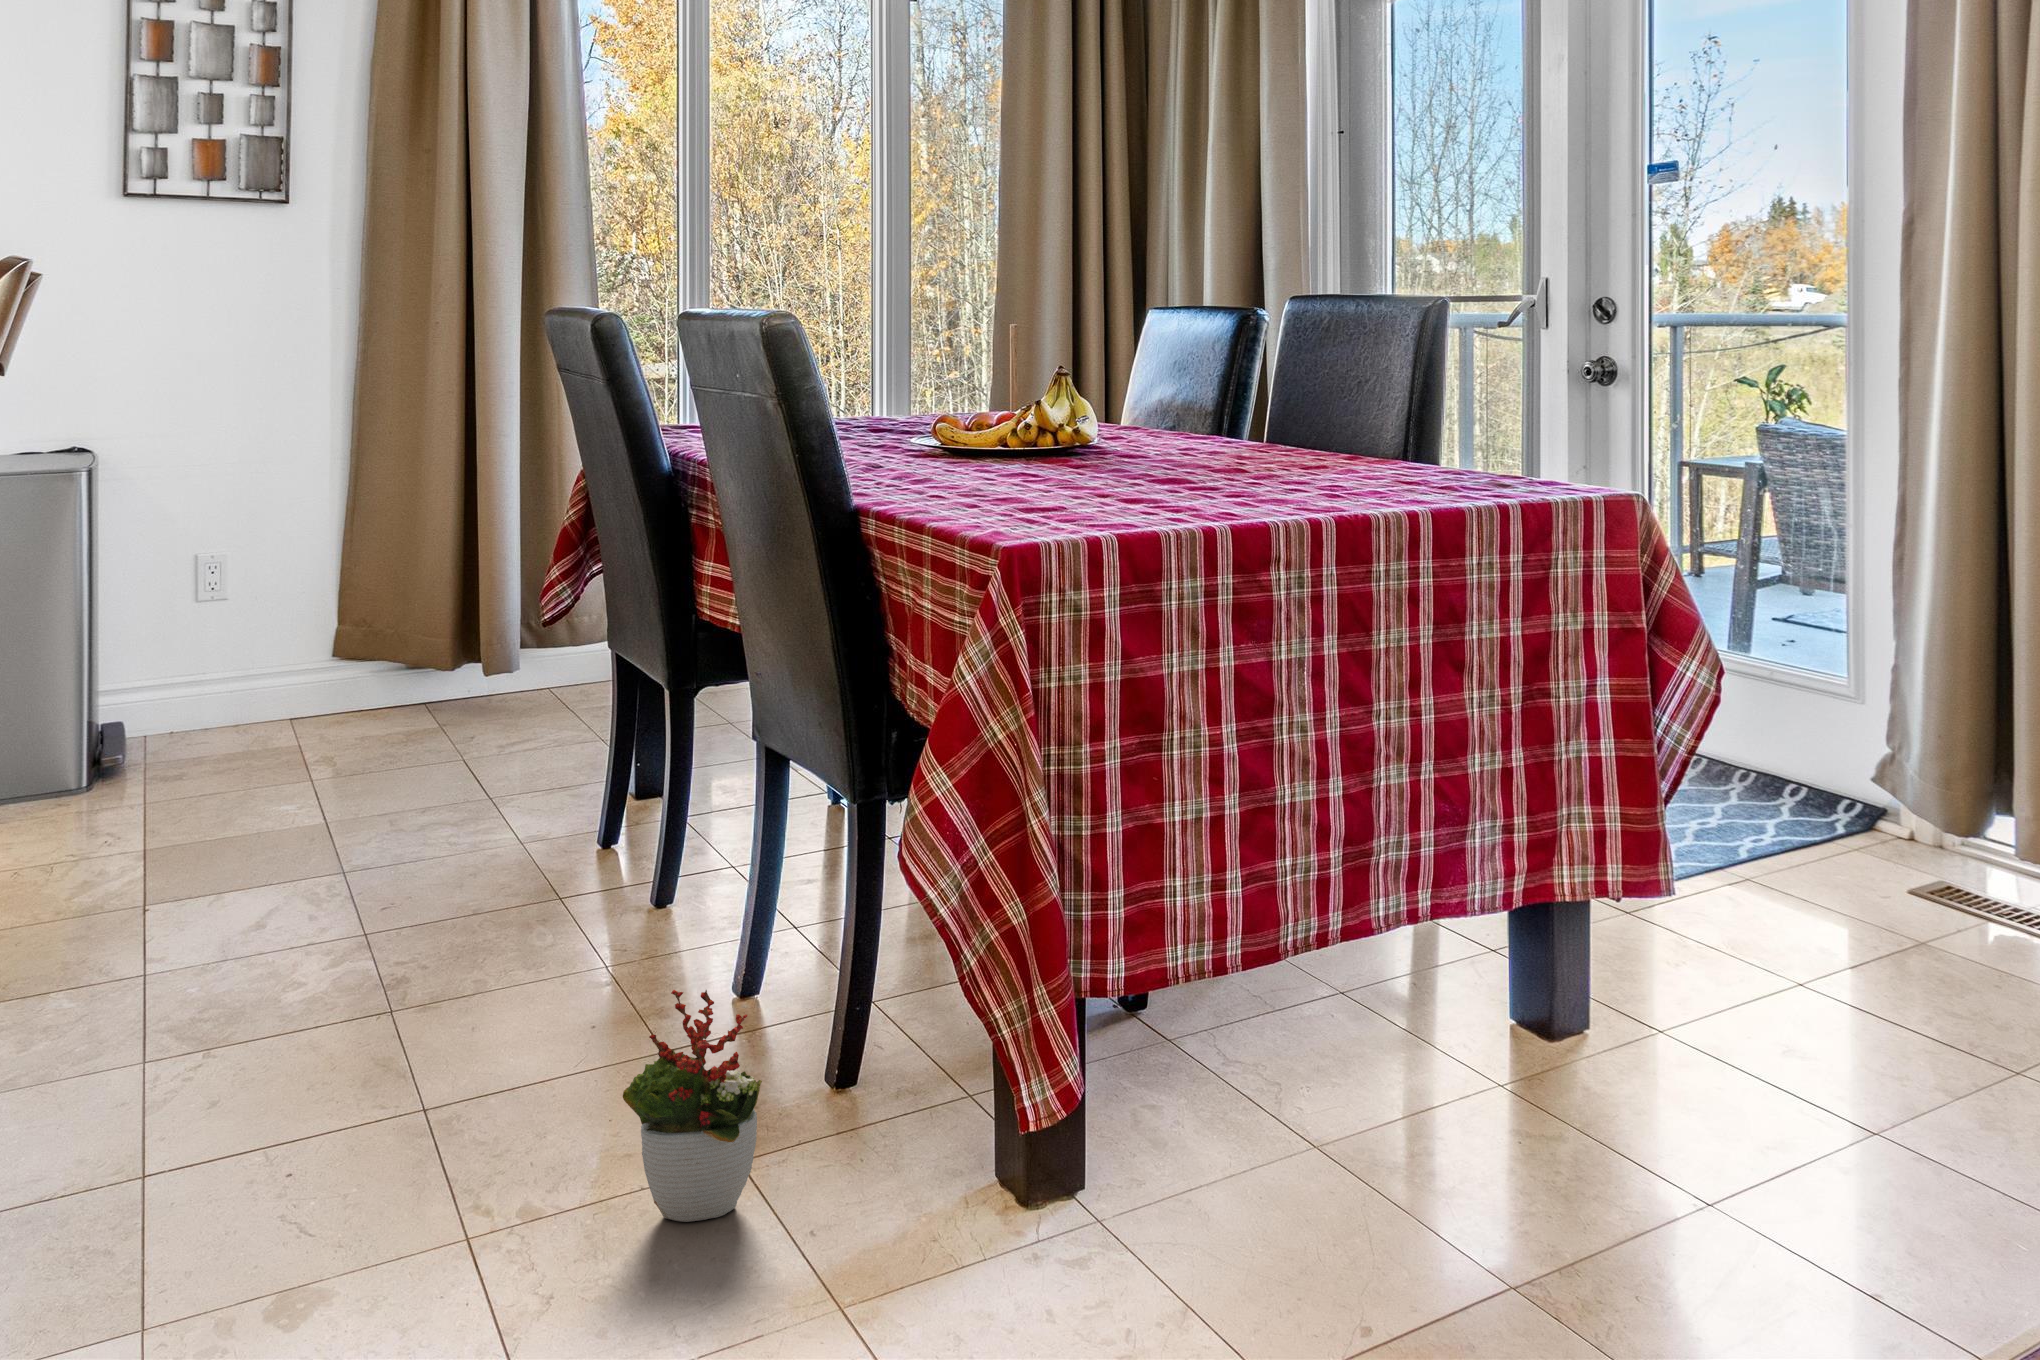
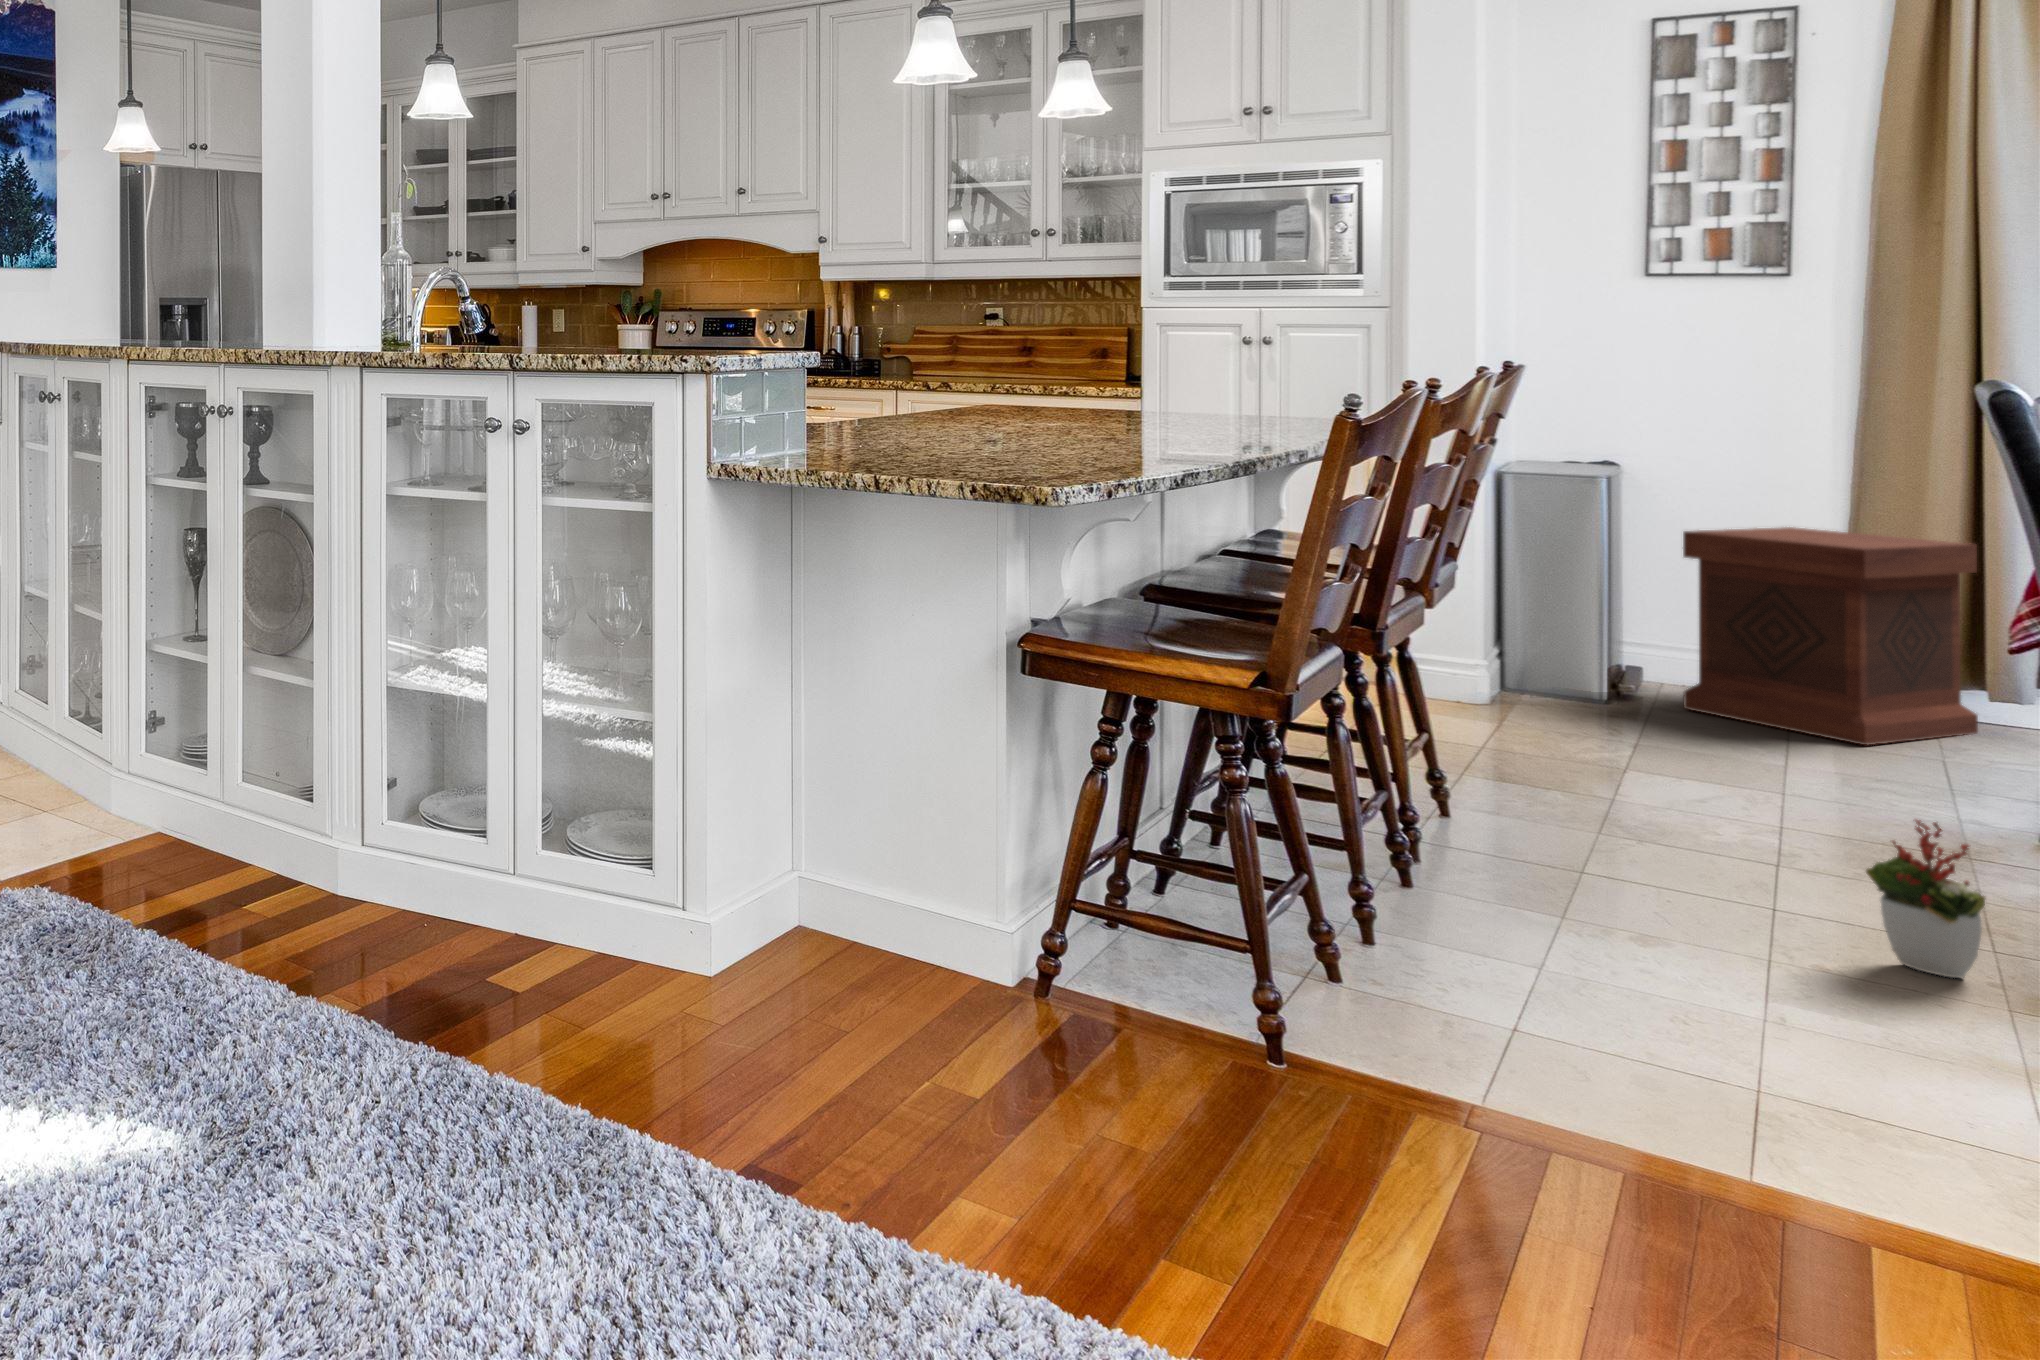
side table: none [186,512,477,775] -> present [1683,527,1978,745]

